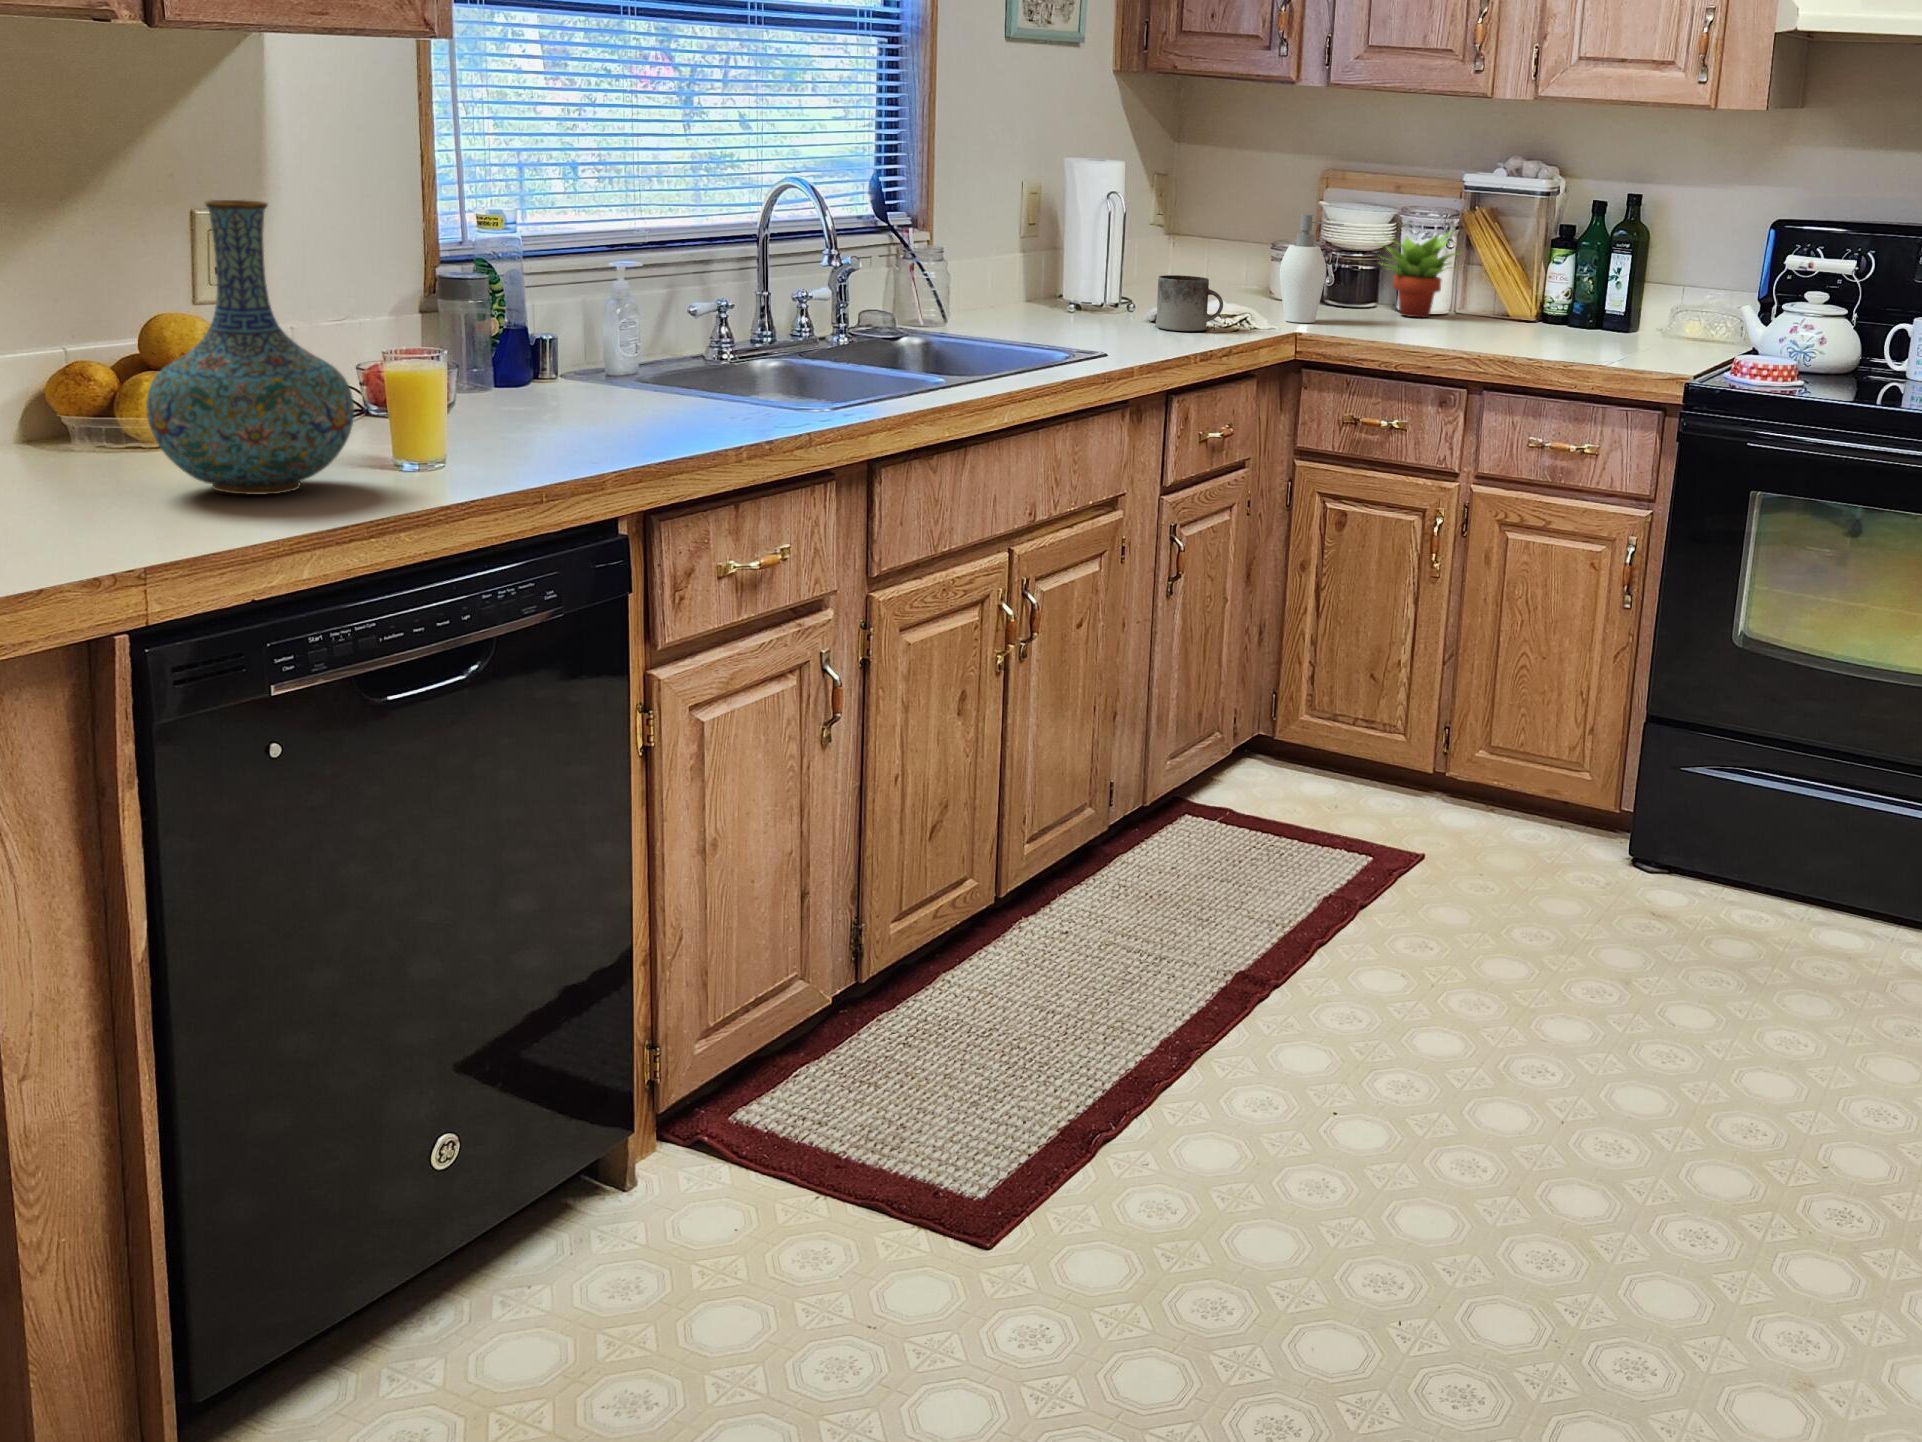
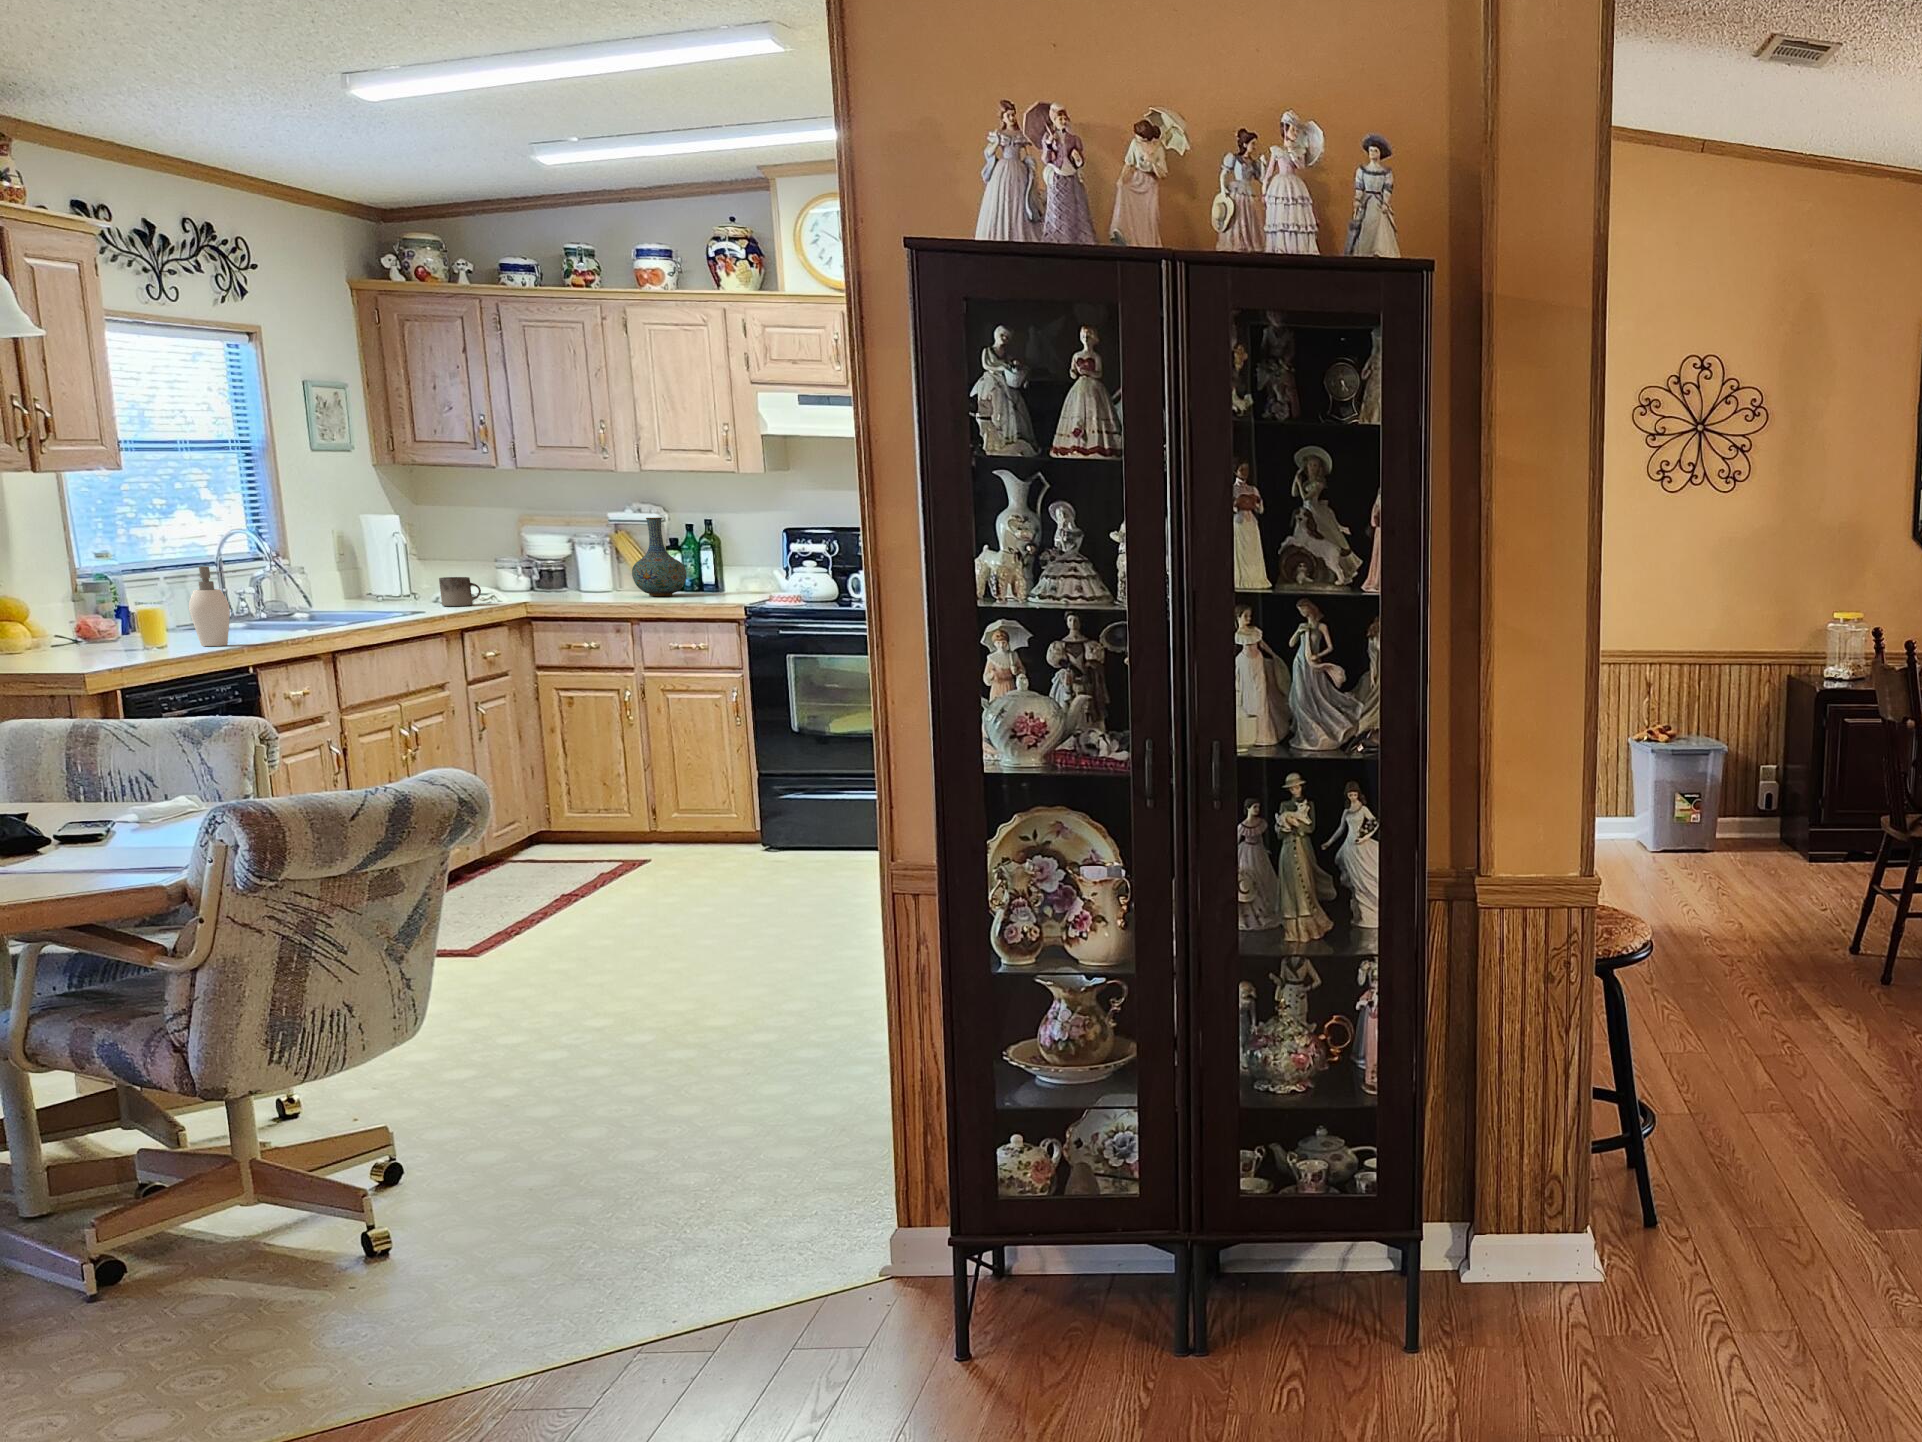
vase: present [146,200,354,494] -> present [632,518,686,596]
soap dispenser: present [1280,214,1344,323] -> present [189,567,236,646]
succulent plant: present [1386,231,1463,317] -> none [560,544,616,594]

